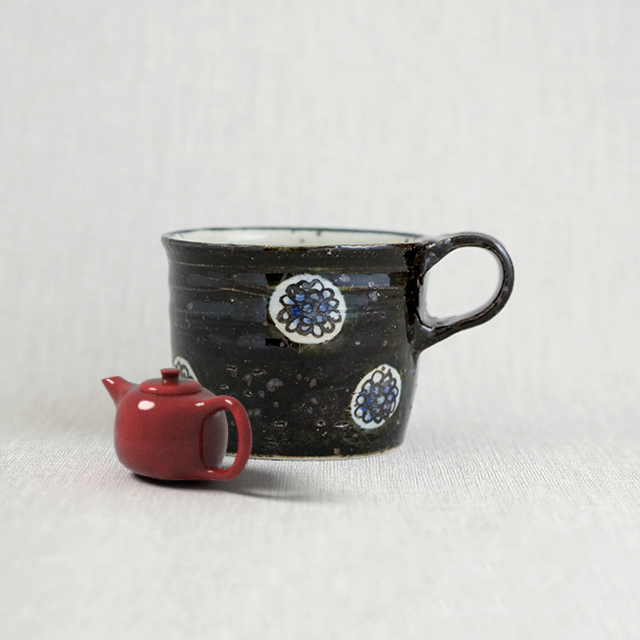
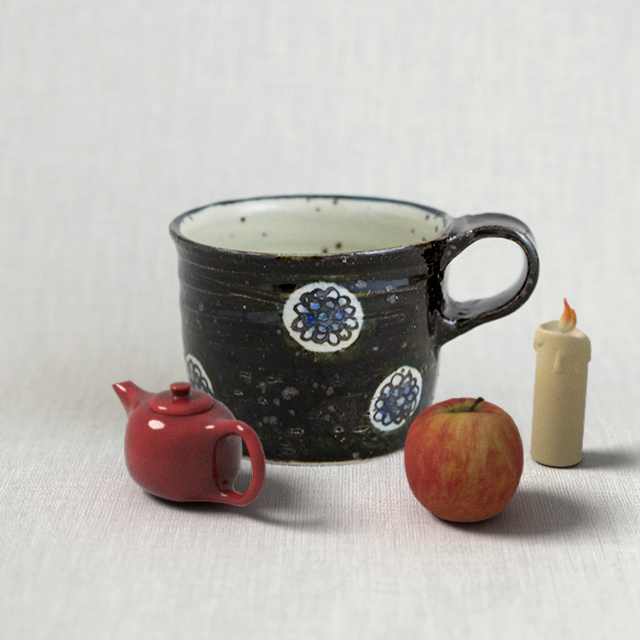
candle: none [507,302,564,468] -> present [530,298,591,467]
apple: none [384,376,498,497] -> present [404,397,524,522]

